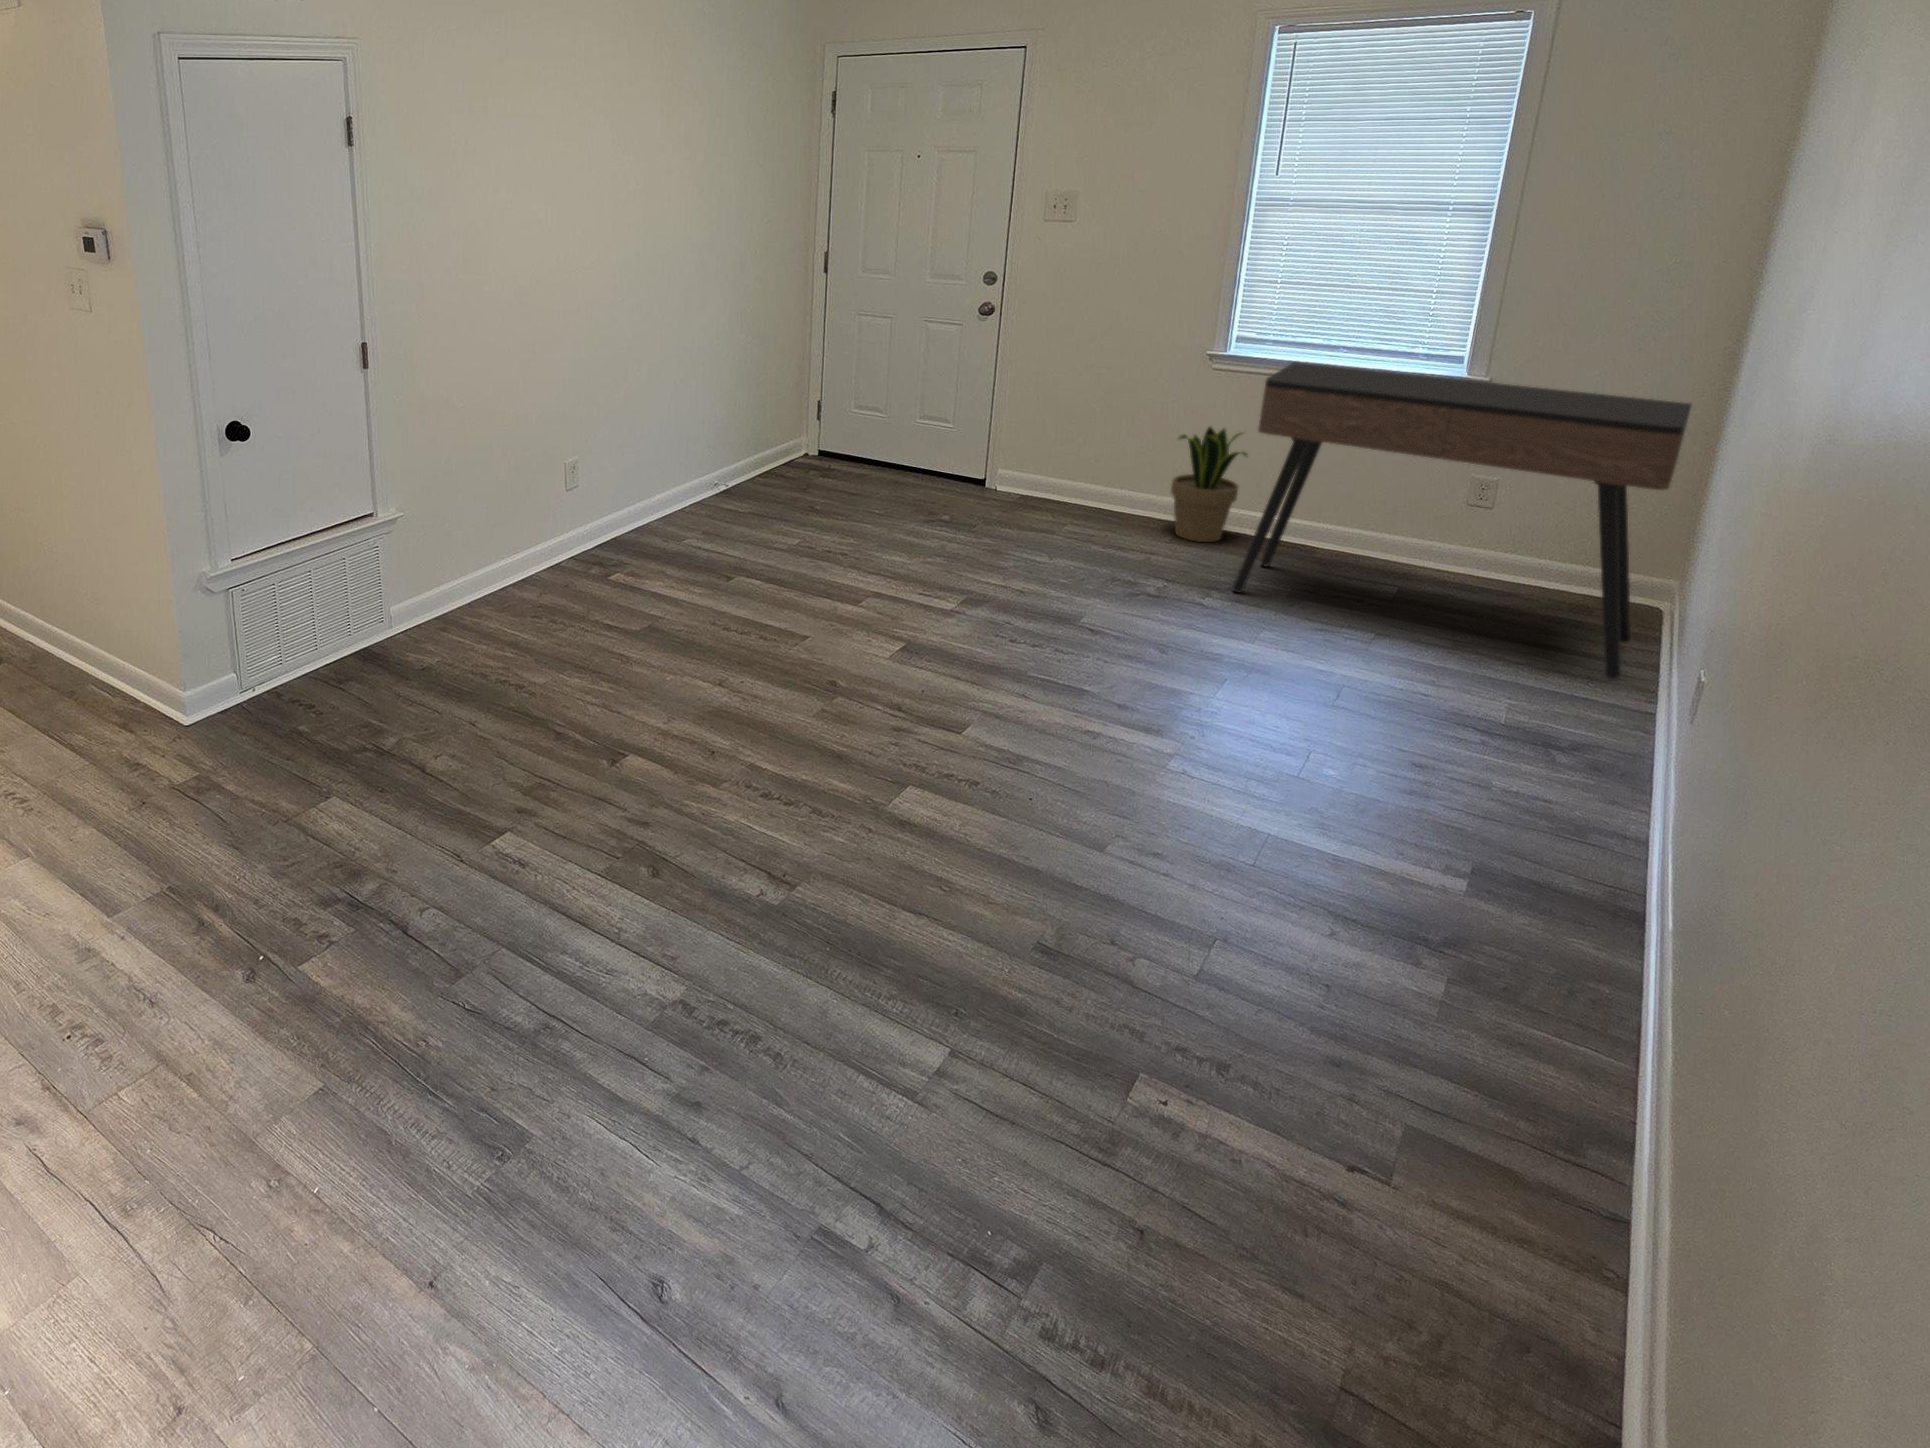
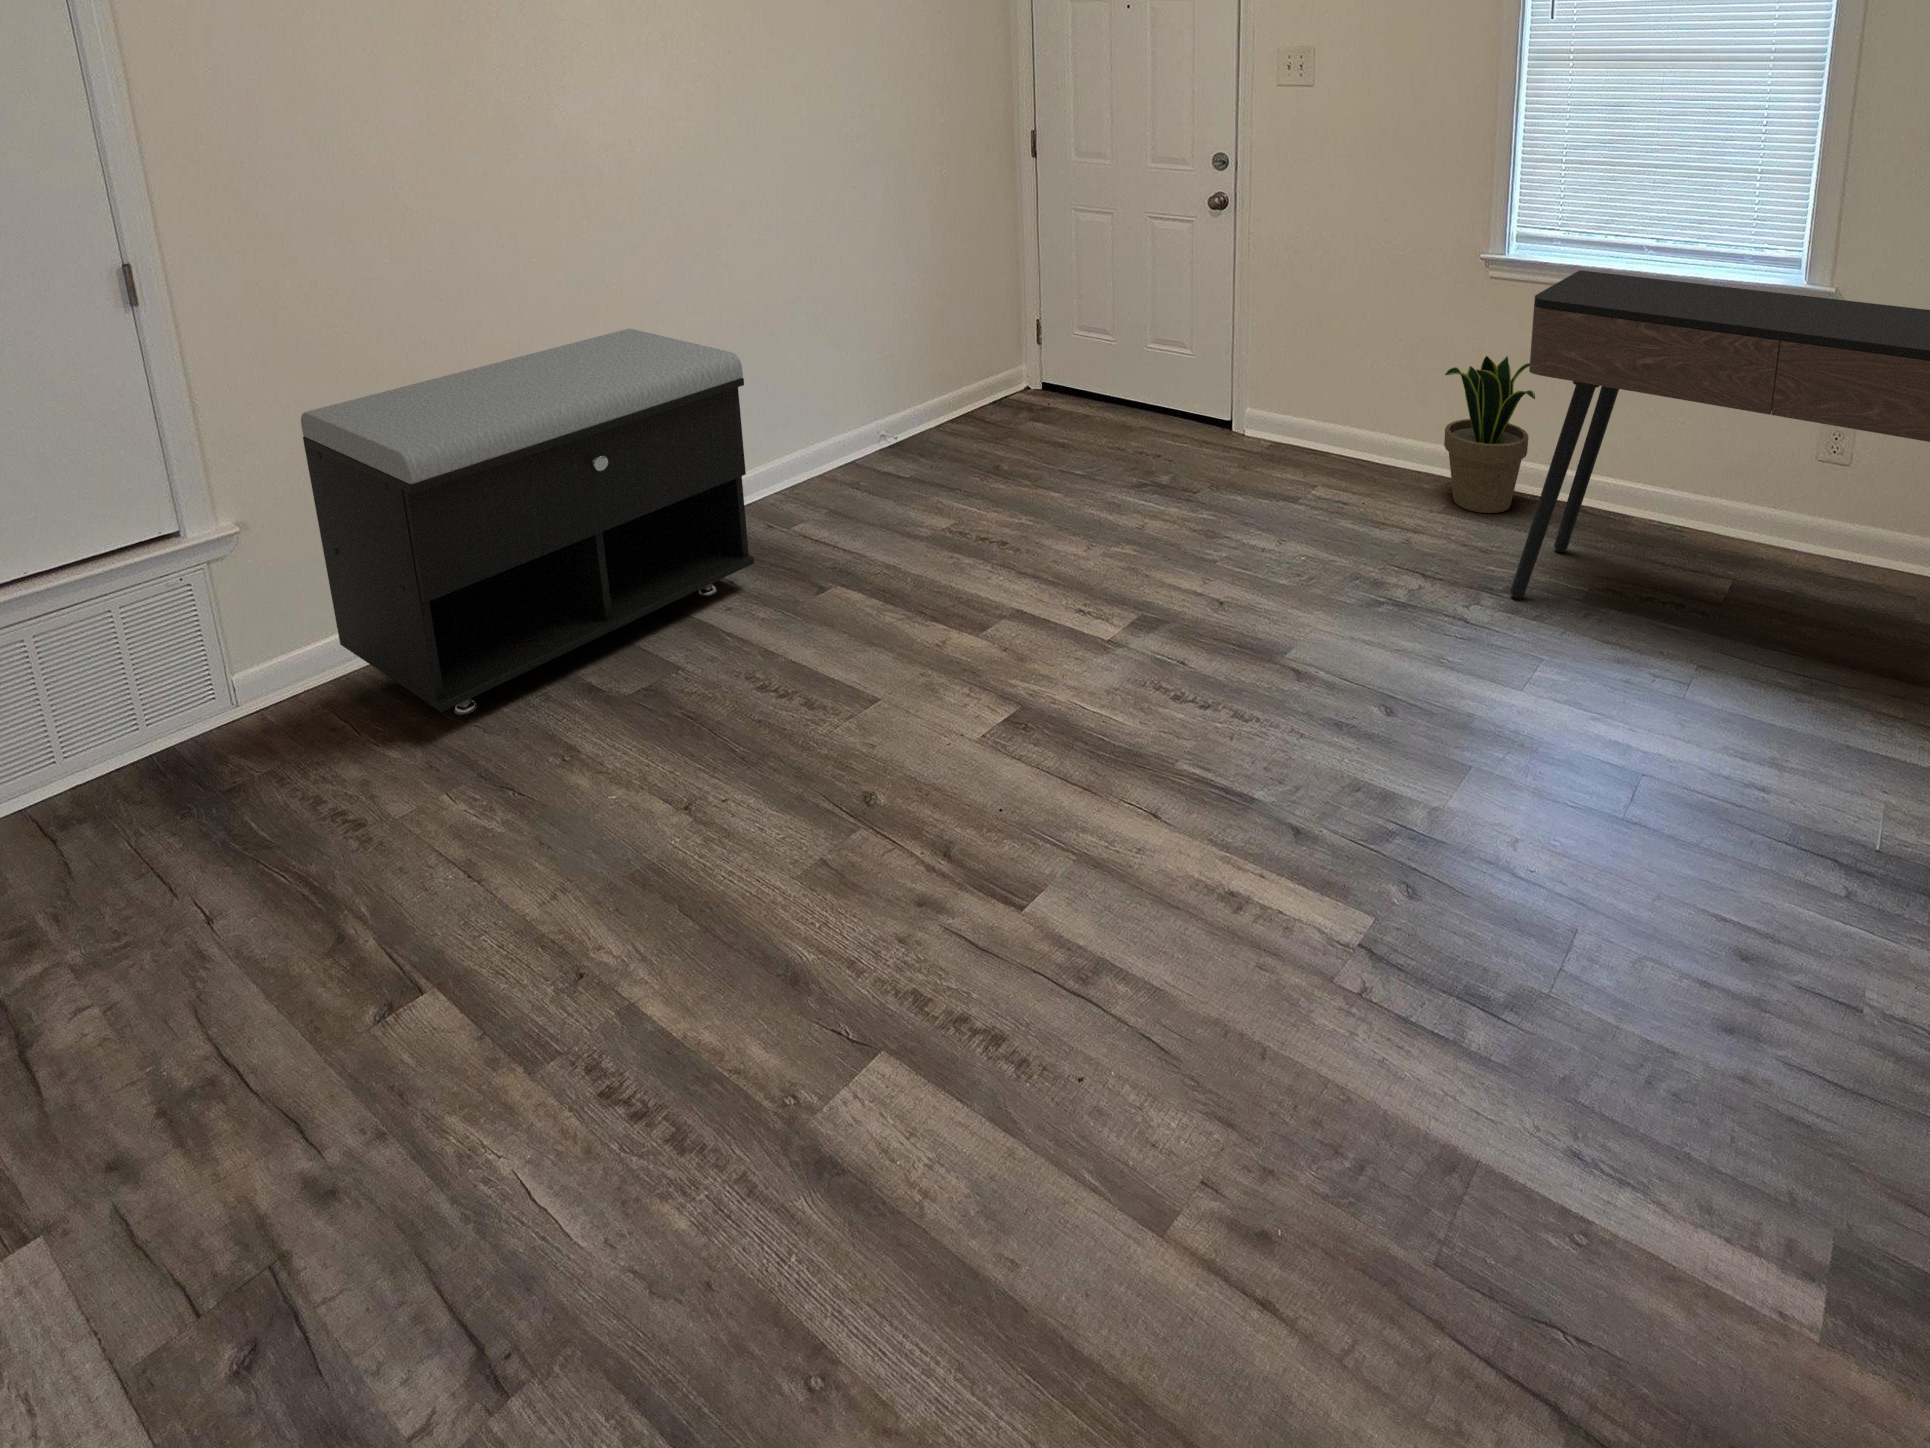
storage bench: none [435,397,690,636] -> present [301,329,754,715]

